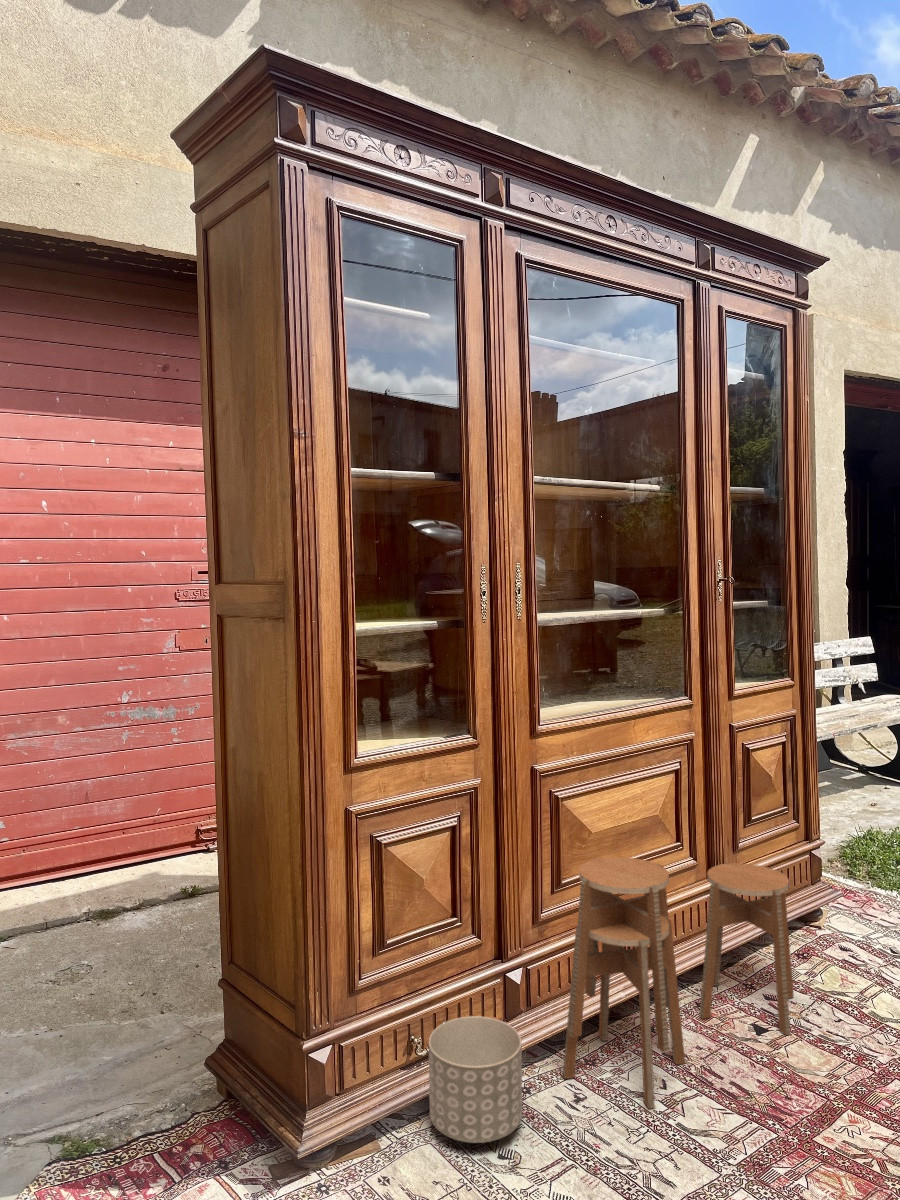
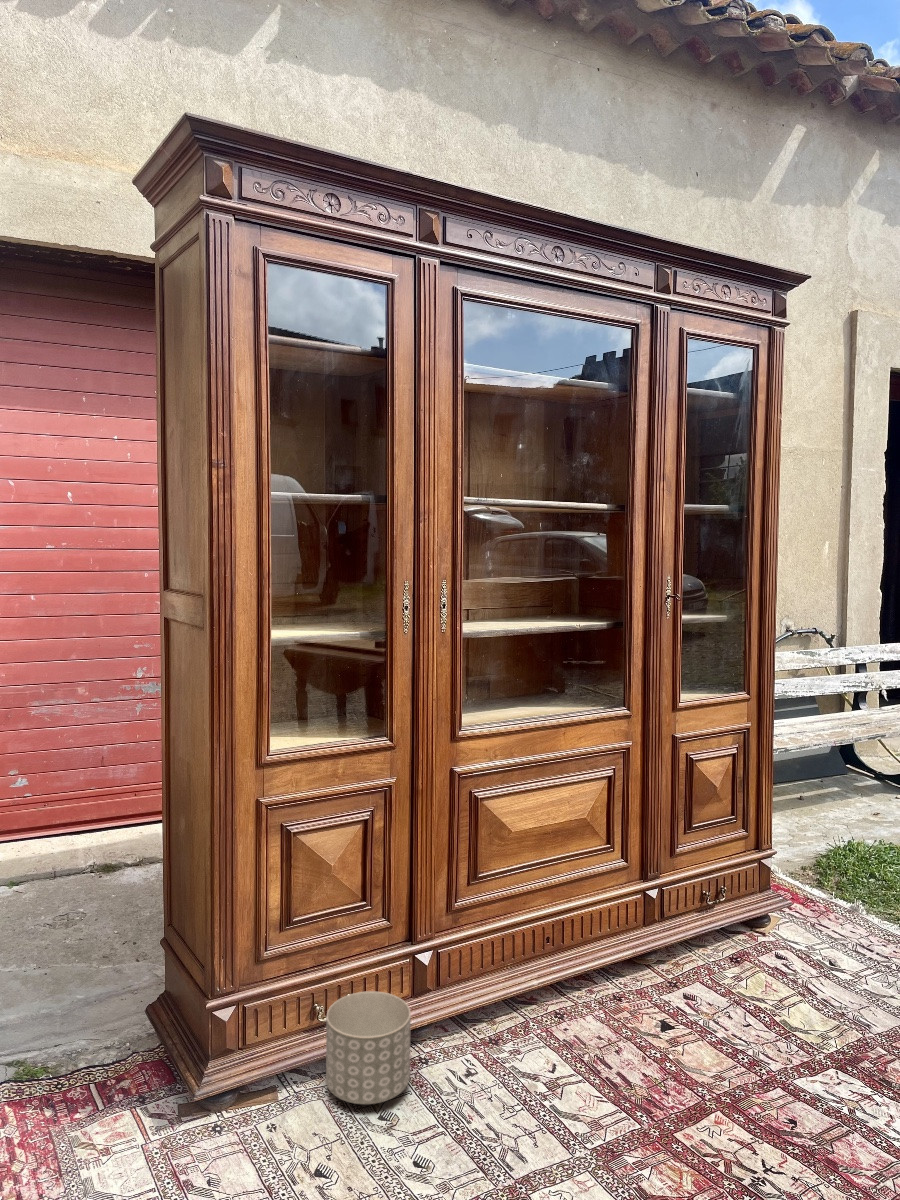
stool: present [563,857,794,1109] -> none [463,856,711,1090]

